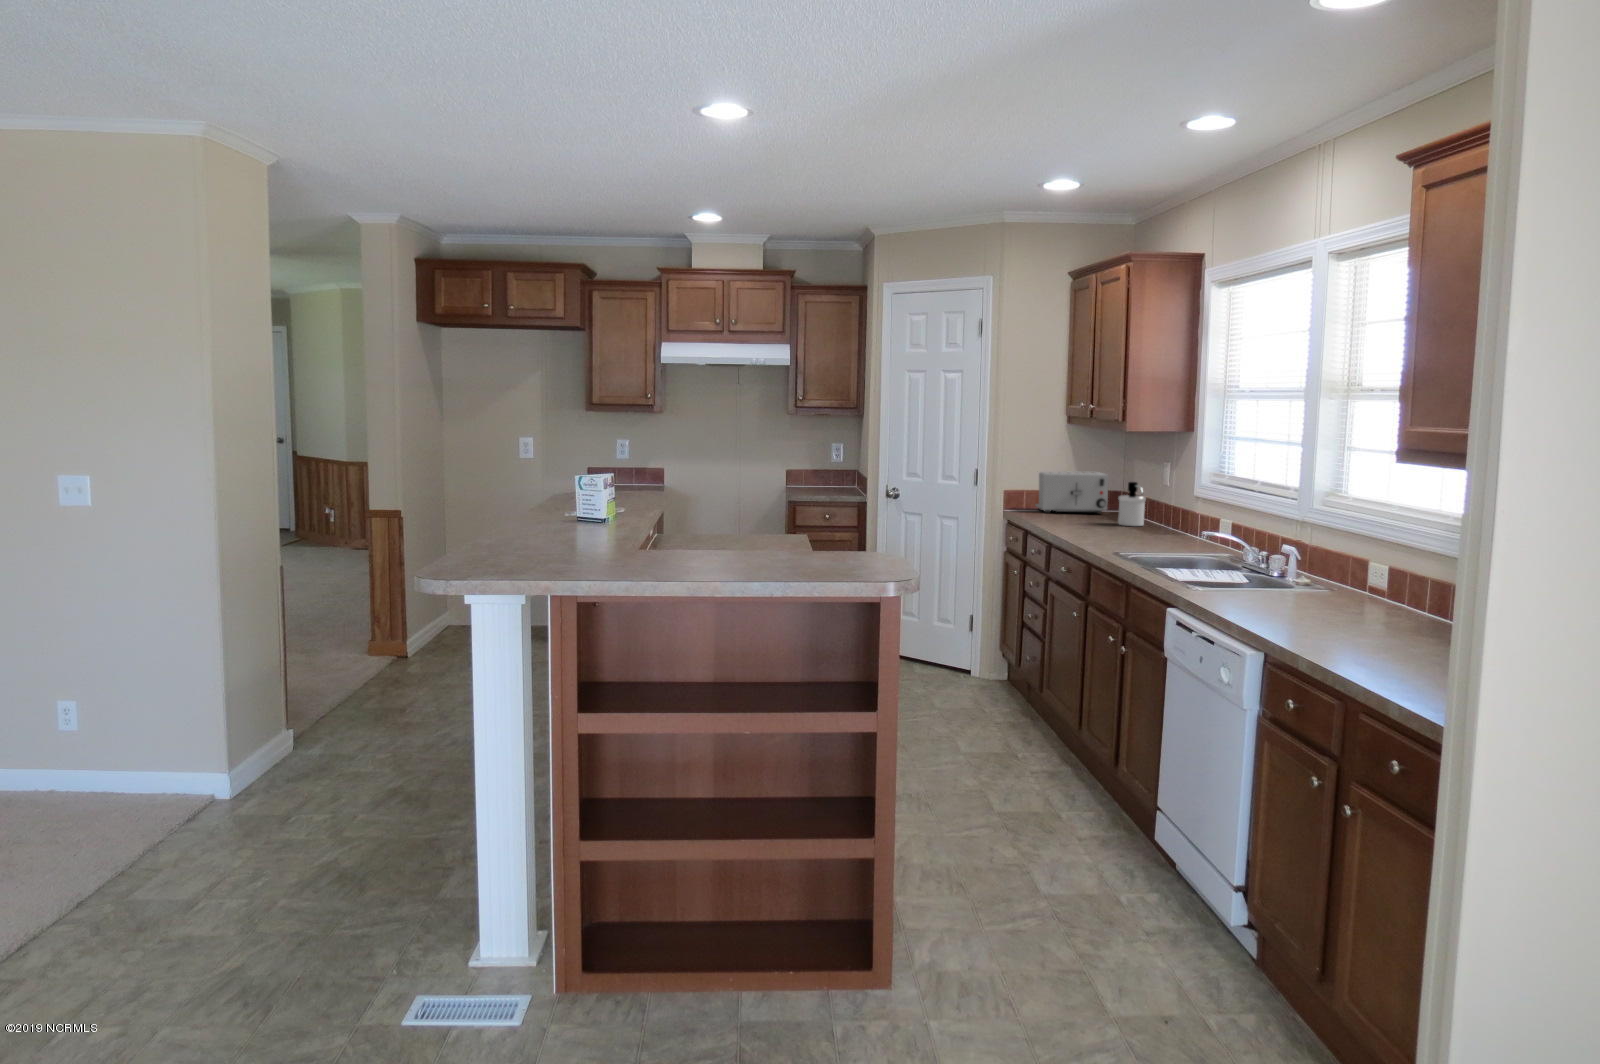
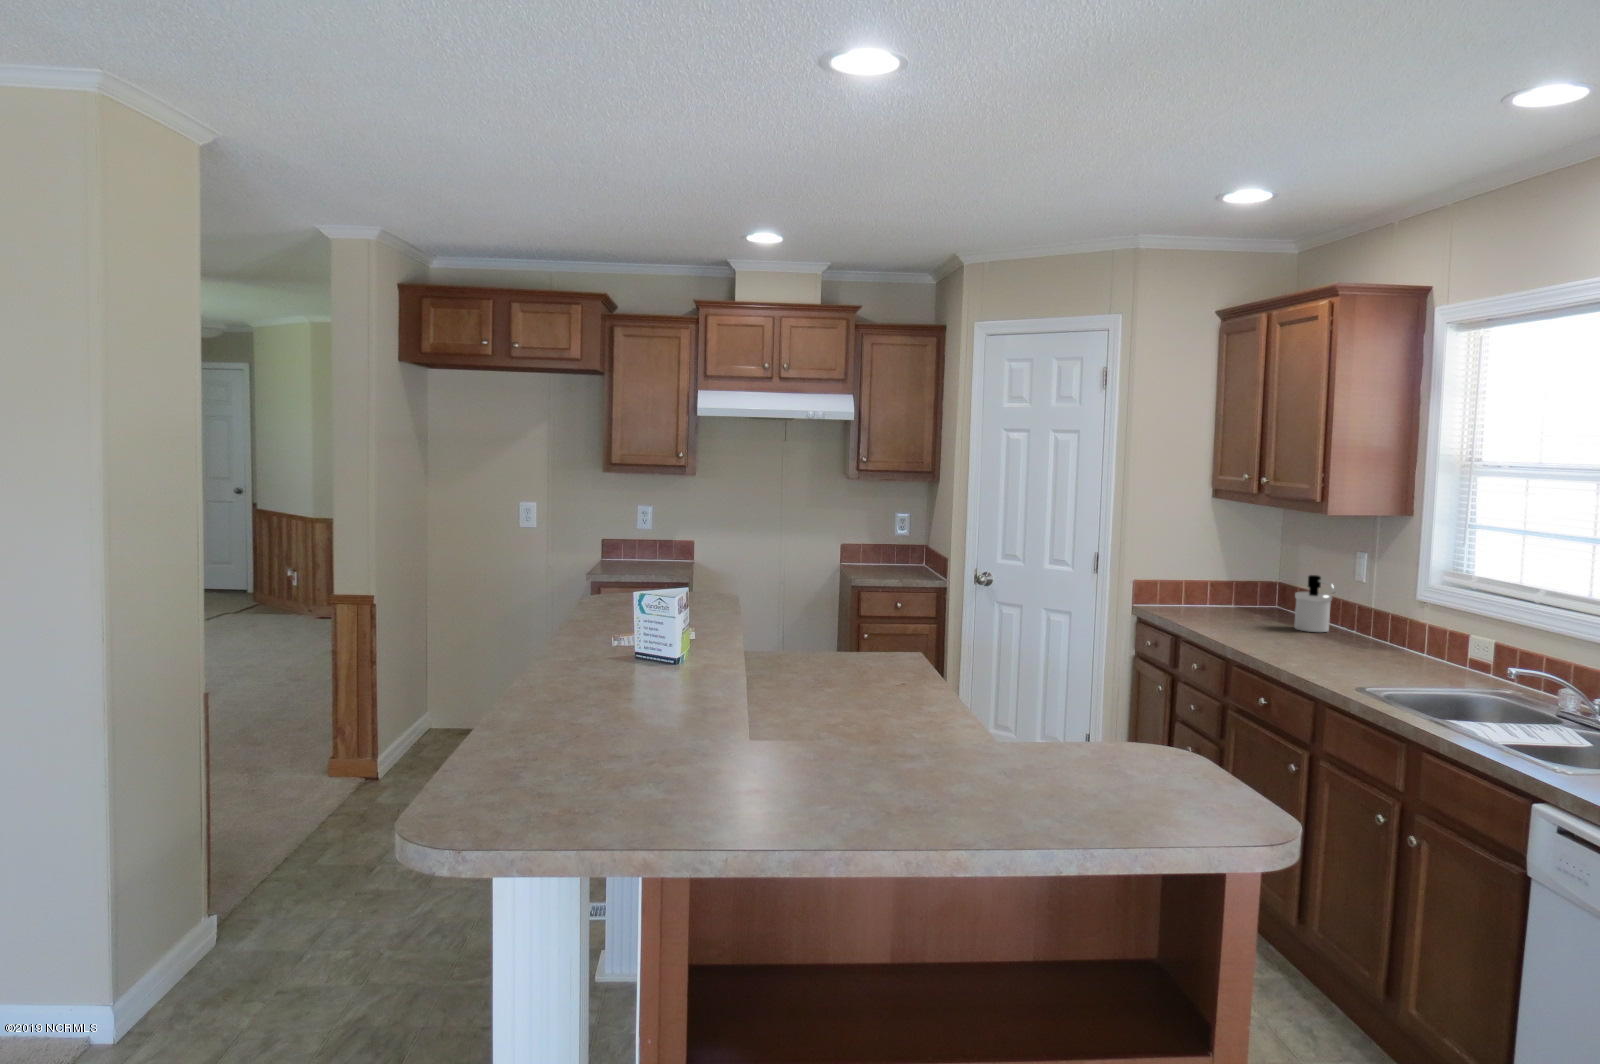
toaster: present [1035,471,1109,513] -> none [1166,555,1264,609]

